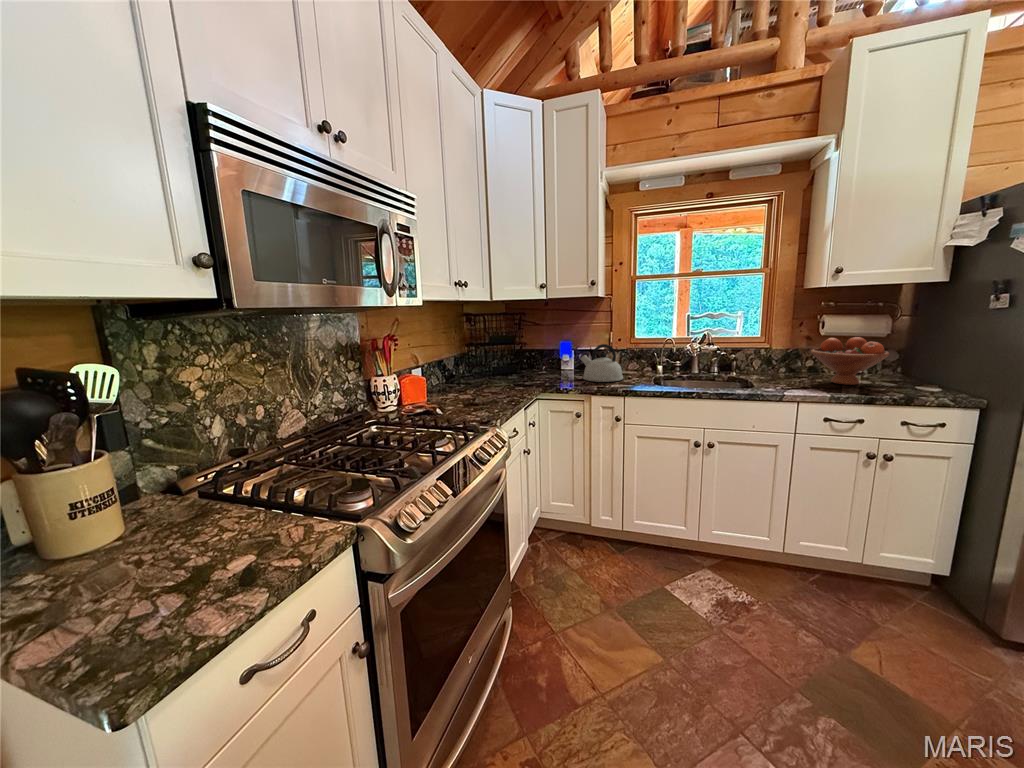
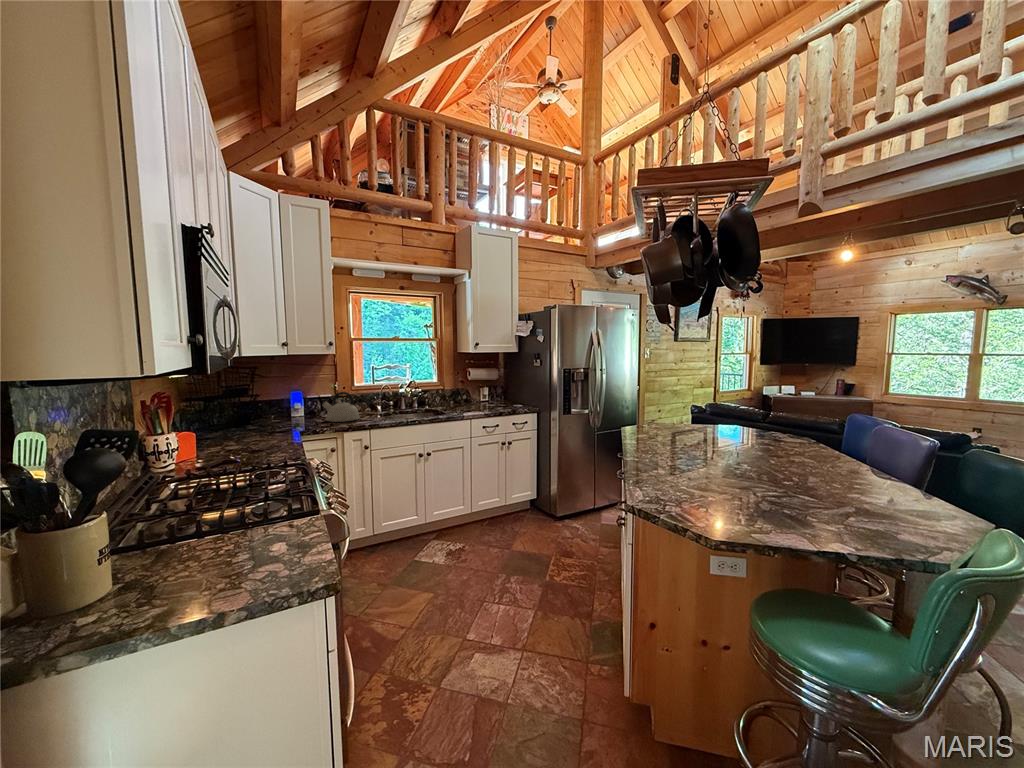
fruit bowl: present [811,337,889,385] -> none [468,381,503,407]

